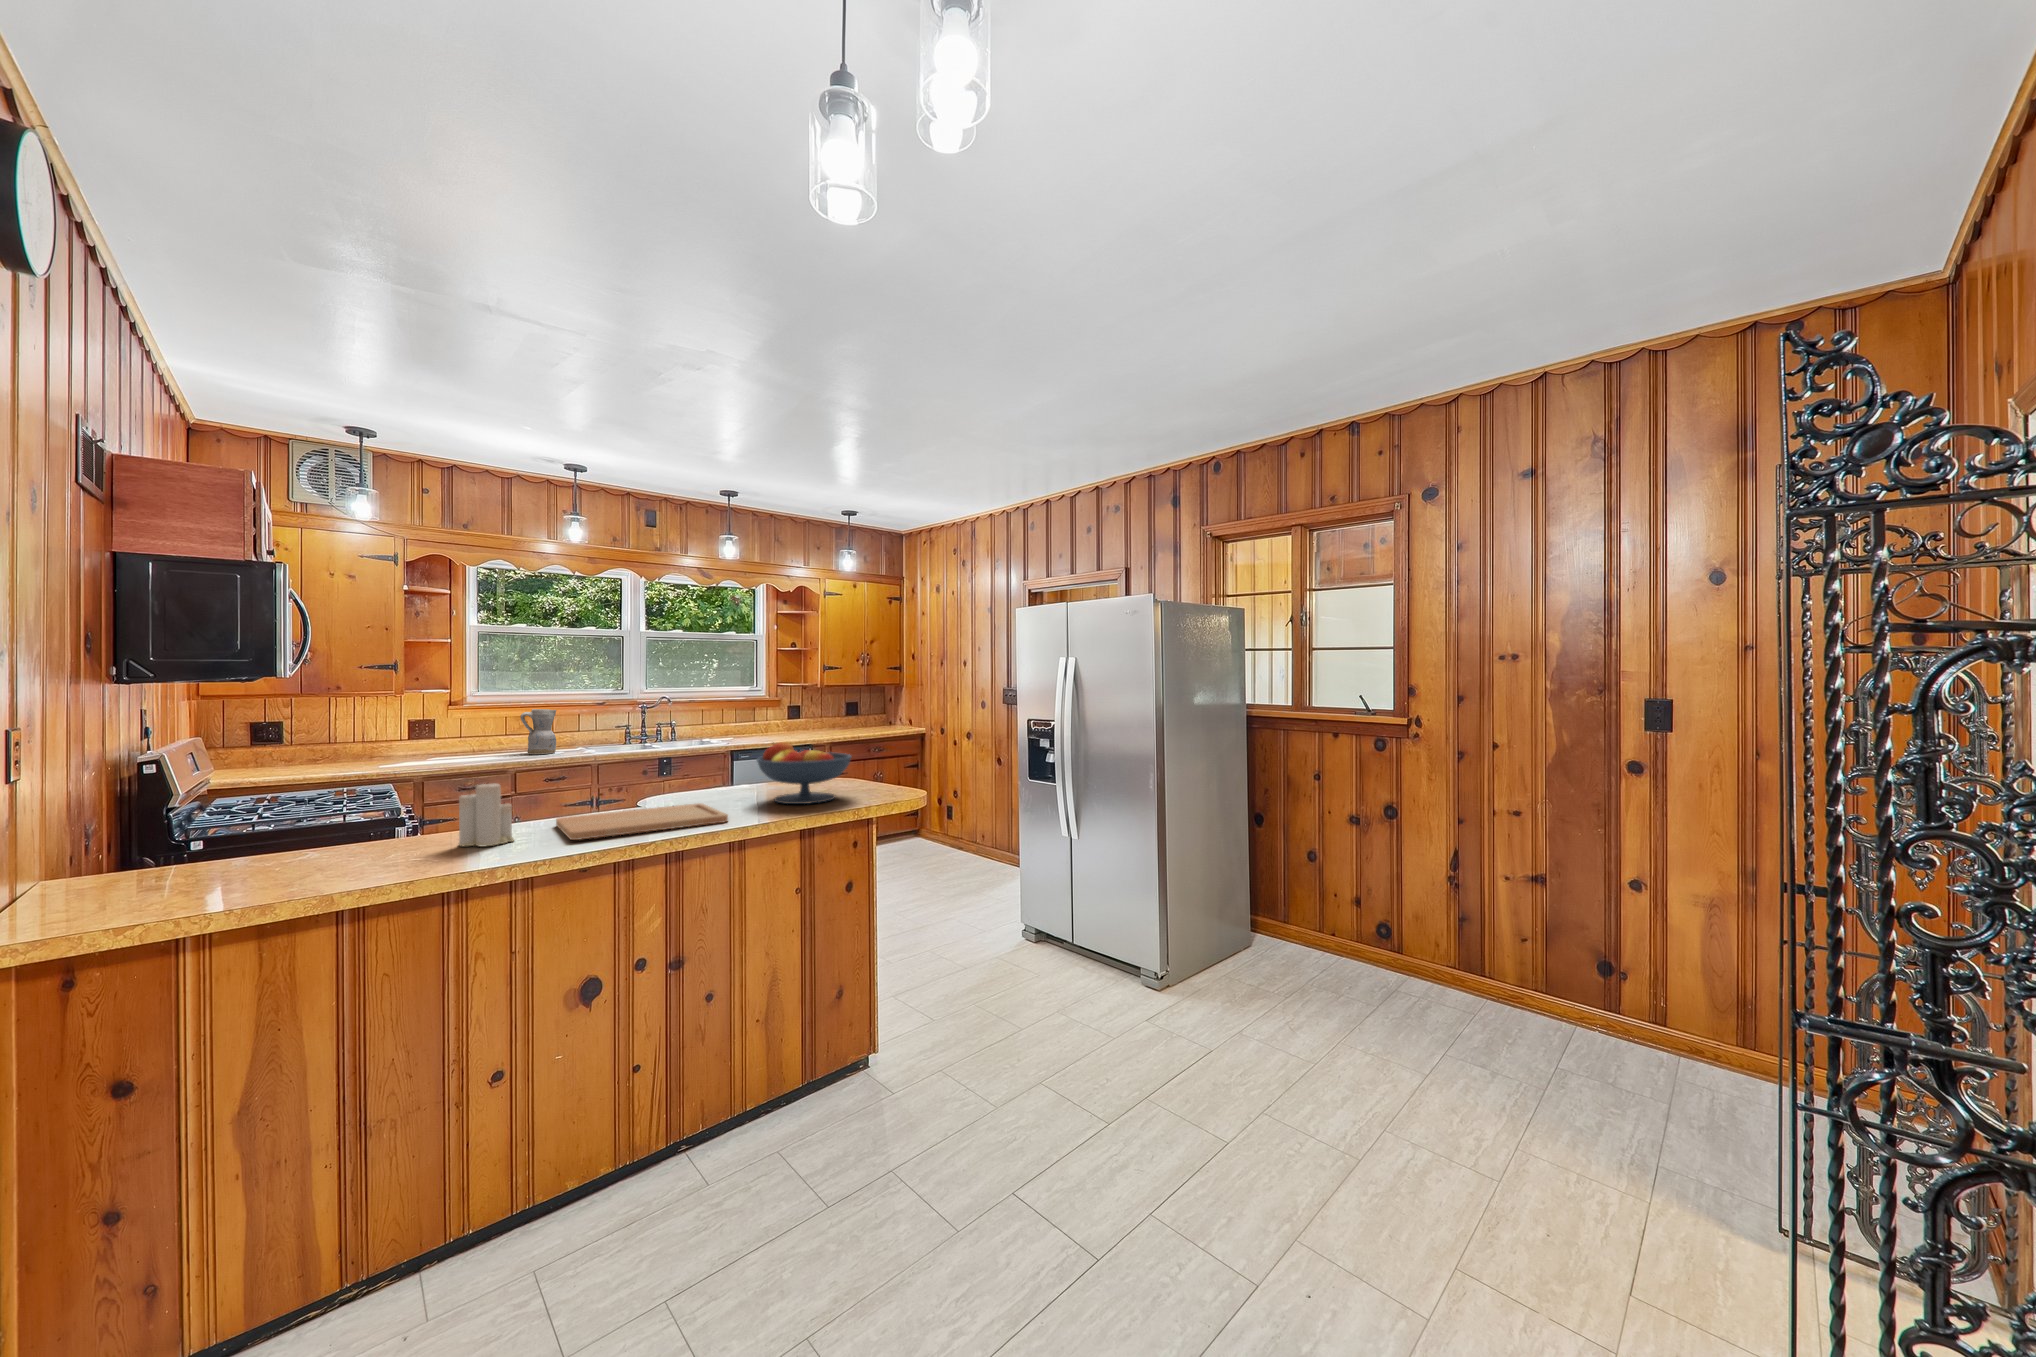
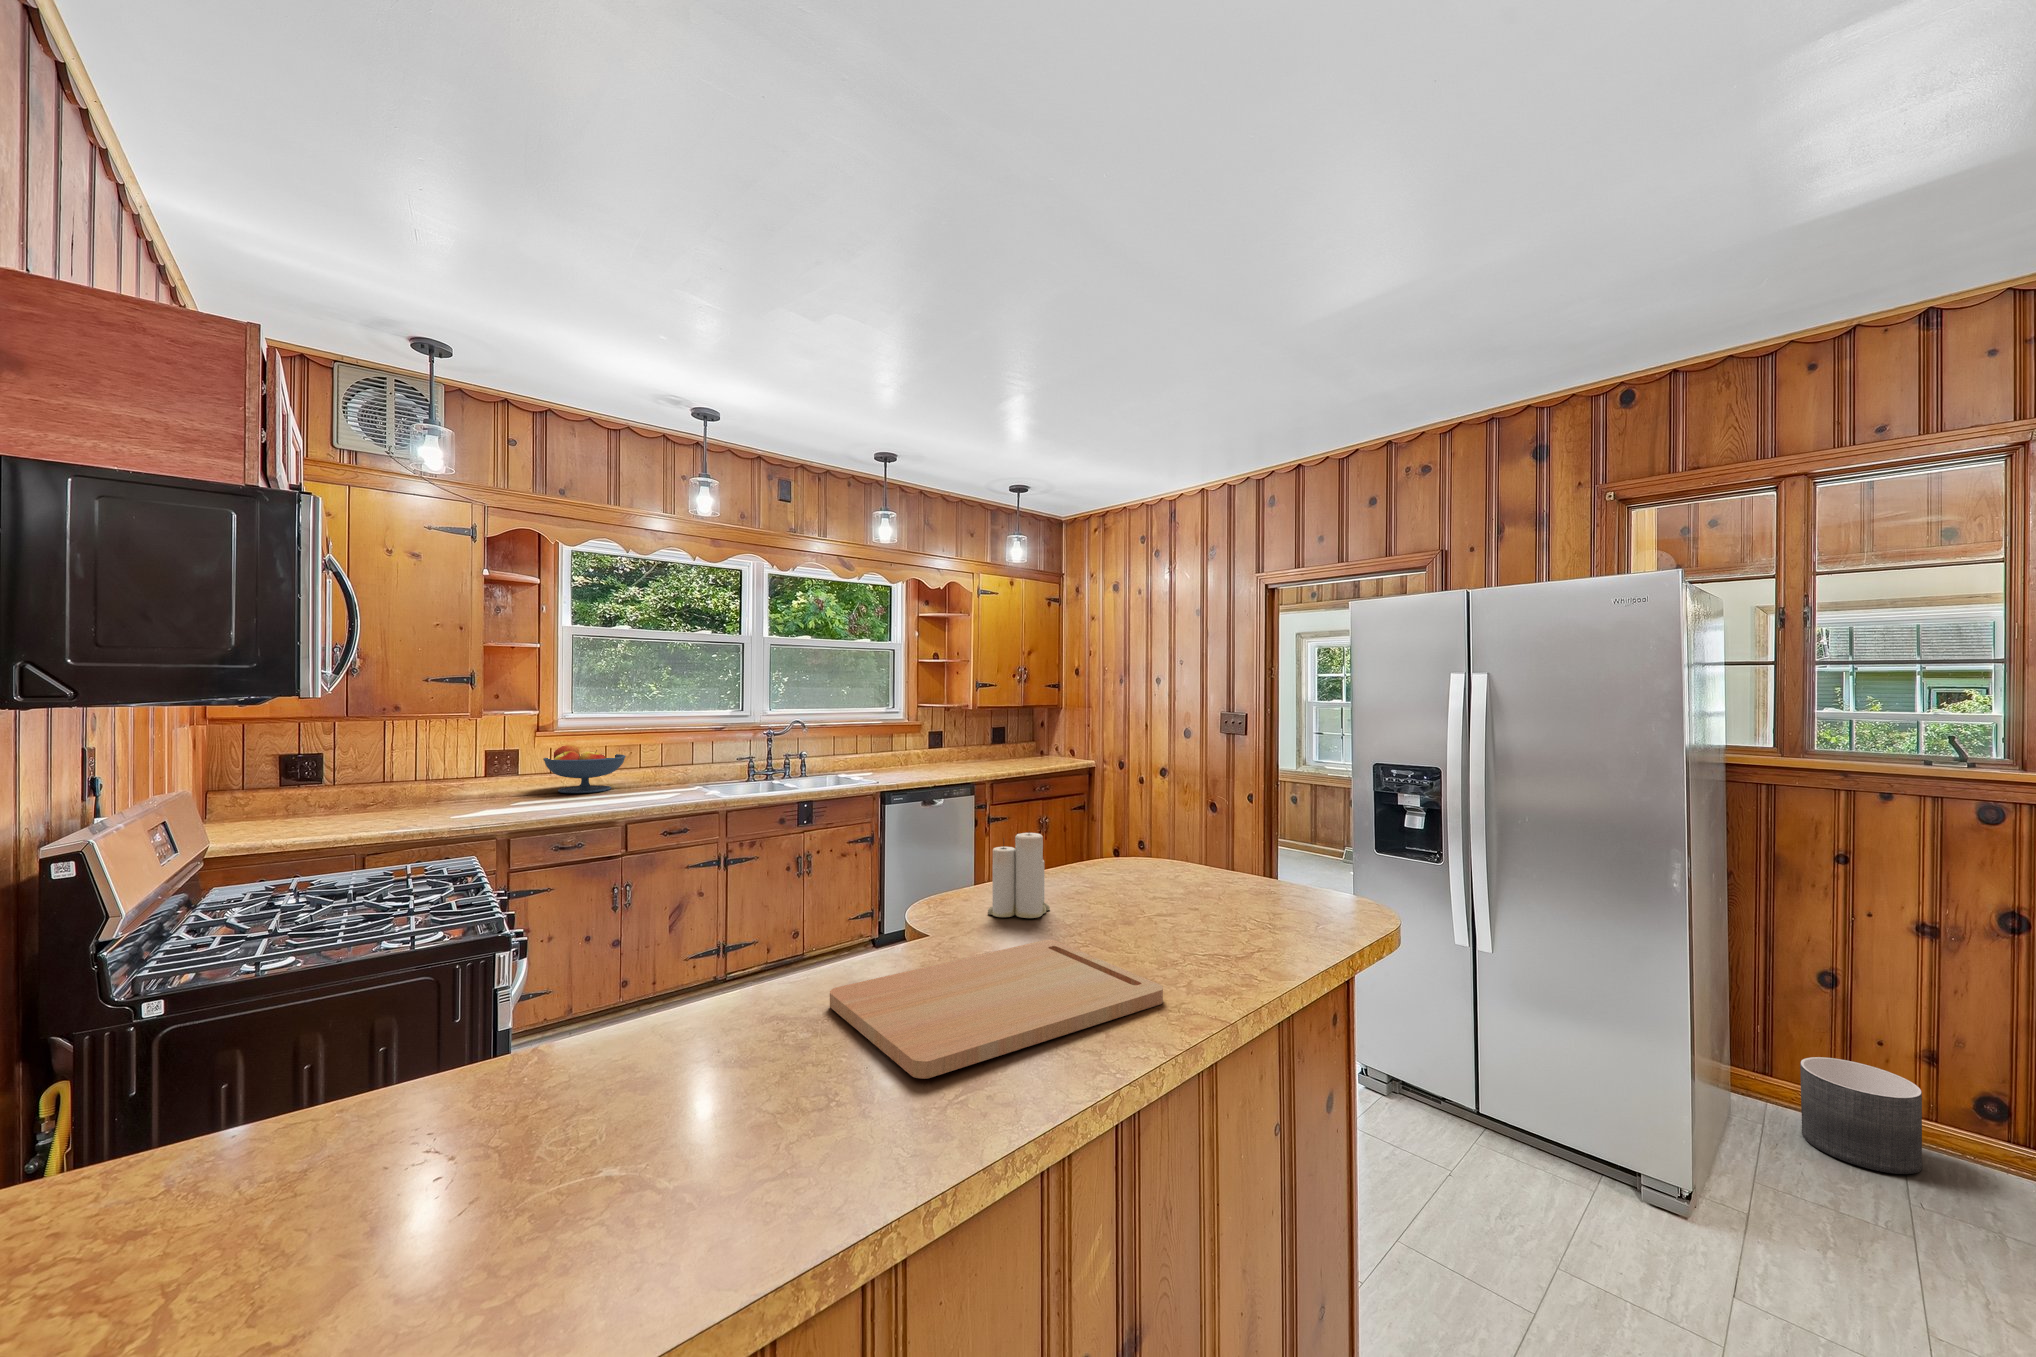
ceramic pitcher: present [521,709,556,754] -> none [632,737,677,799]
fruit bowl: present [757,742,851,804] -> present [543,745,626,793]
candle: present [459,784,514,847] -> present [988,832,1050,918]
planter: none [1289,907,1346,971] -> present [1800,1057,1922,1174]

